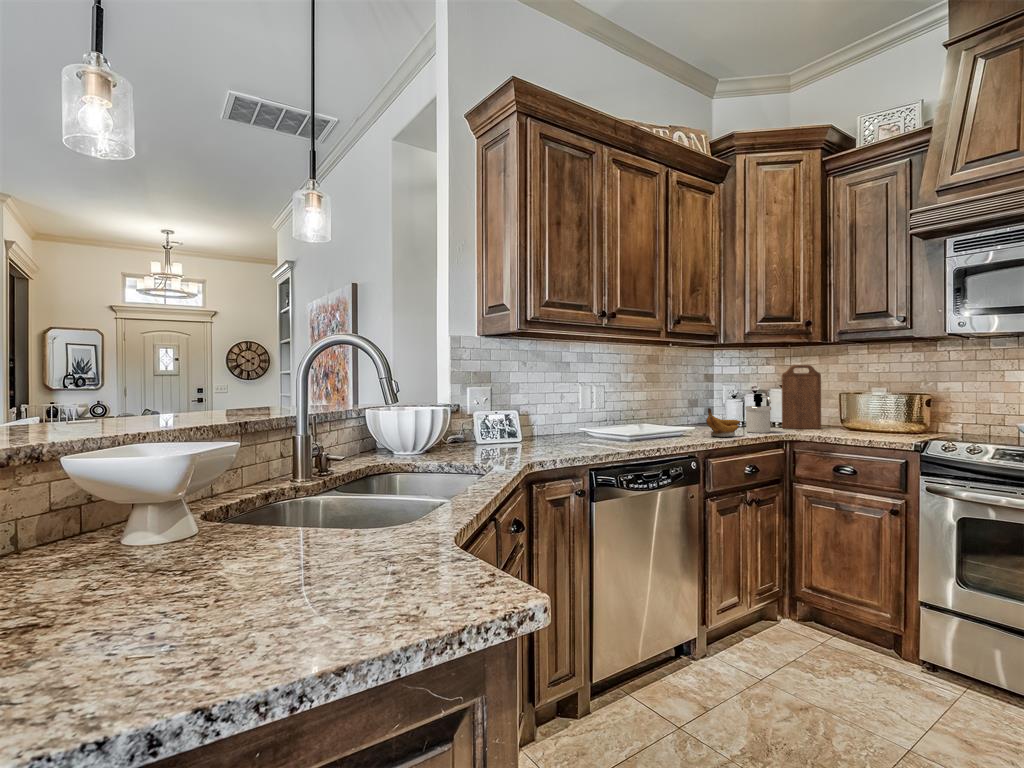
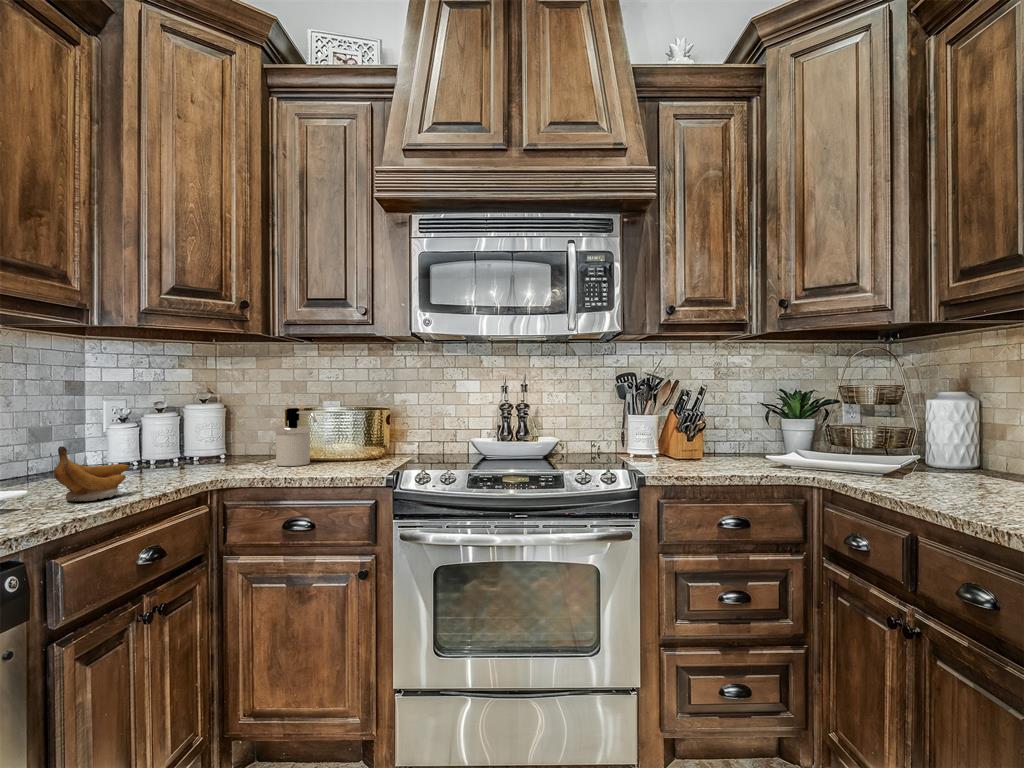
cutting board: present [782,365,821,429] -> none [203,367,261,467]
soap dispenser: present [745,393,771,433] -> present [275,408,316,466]

